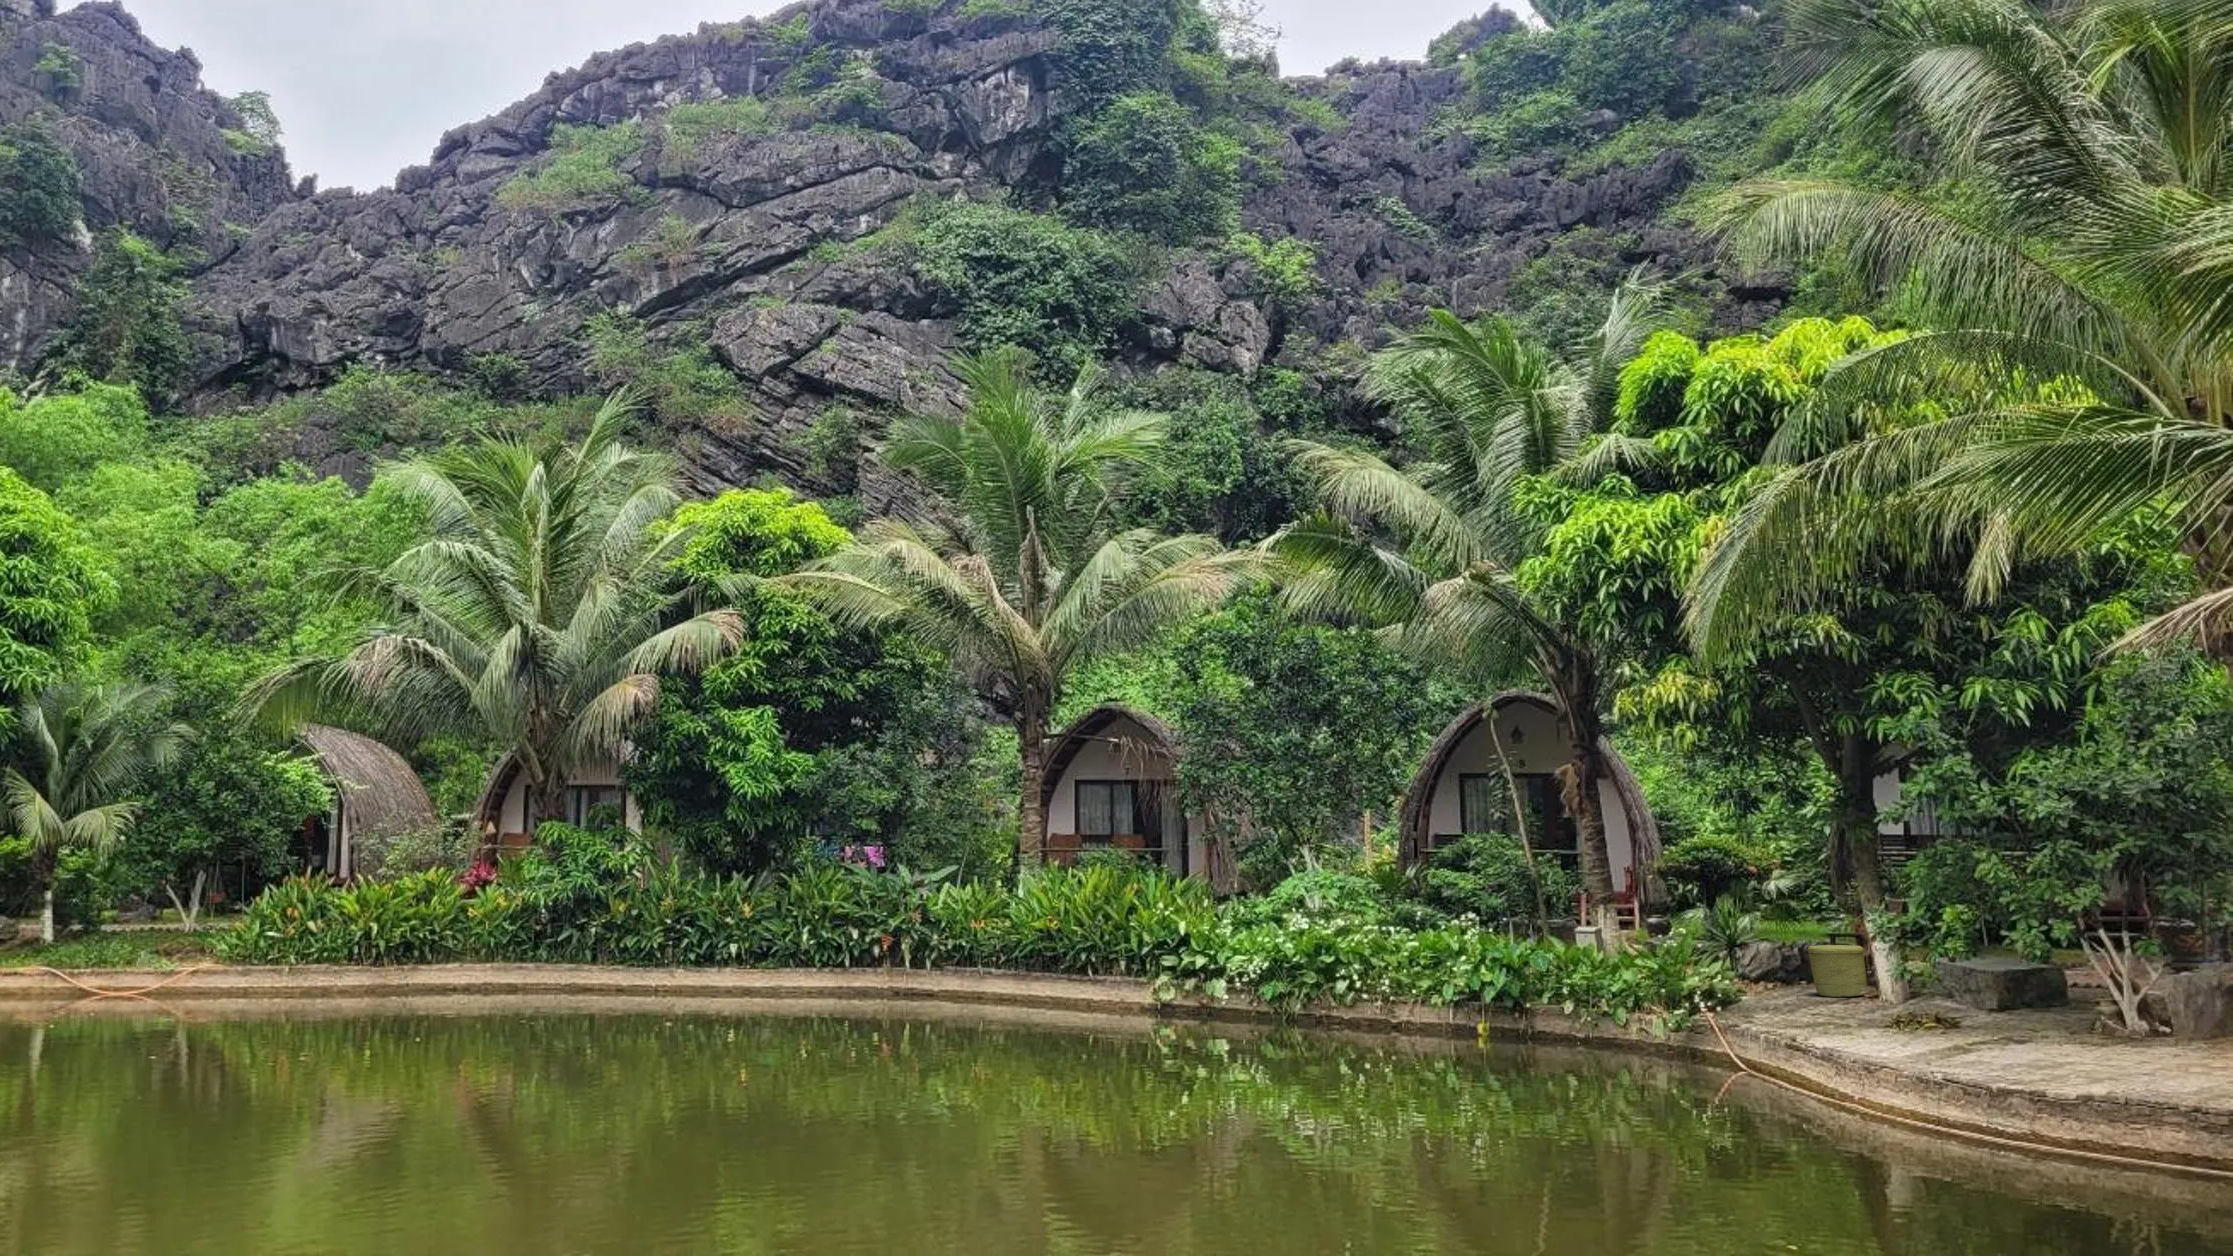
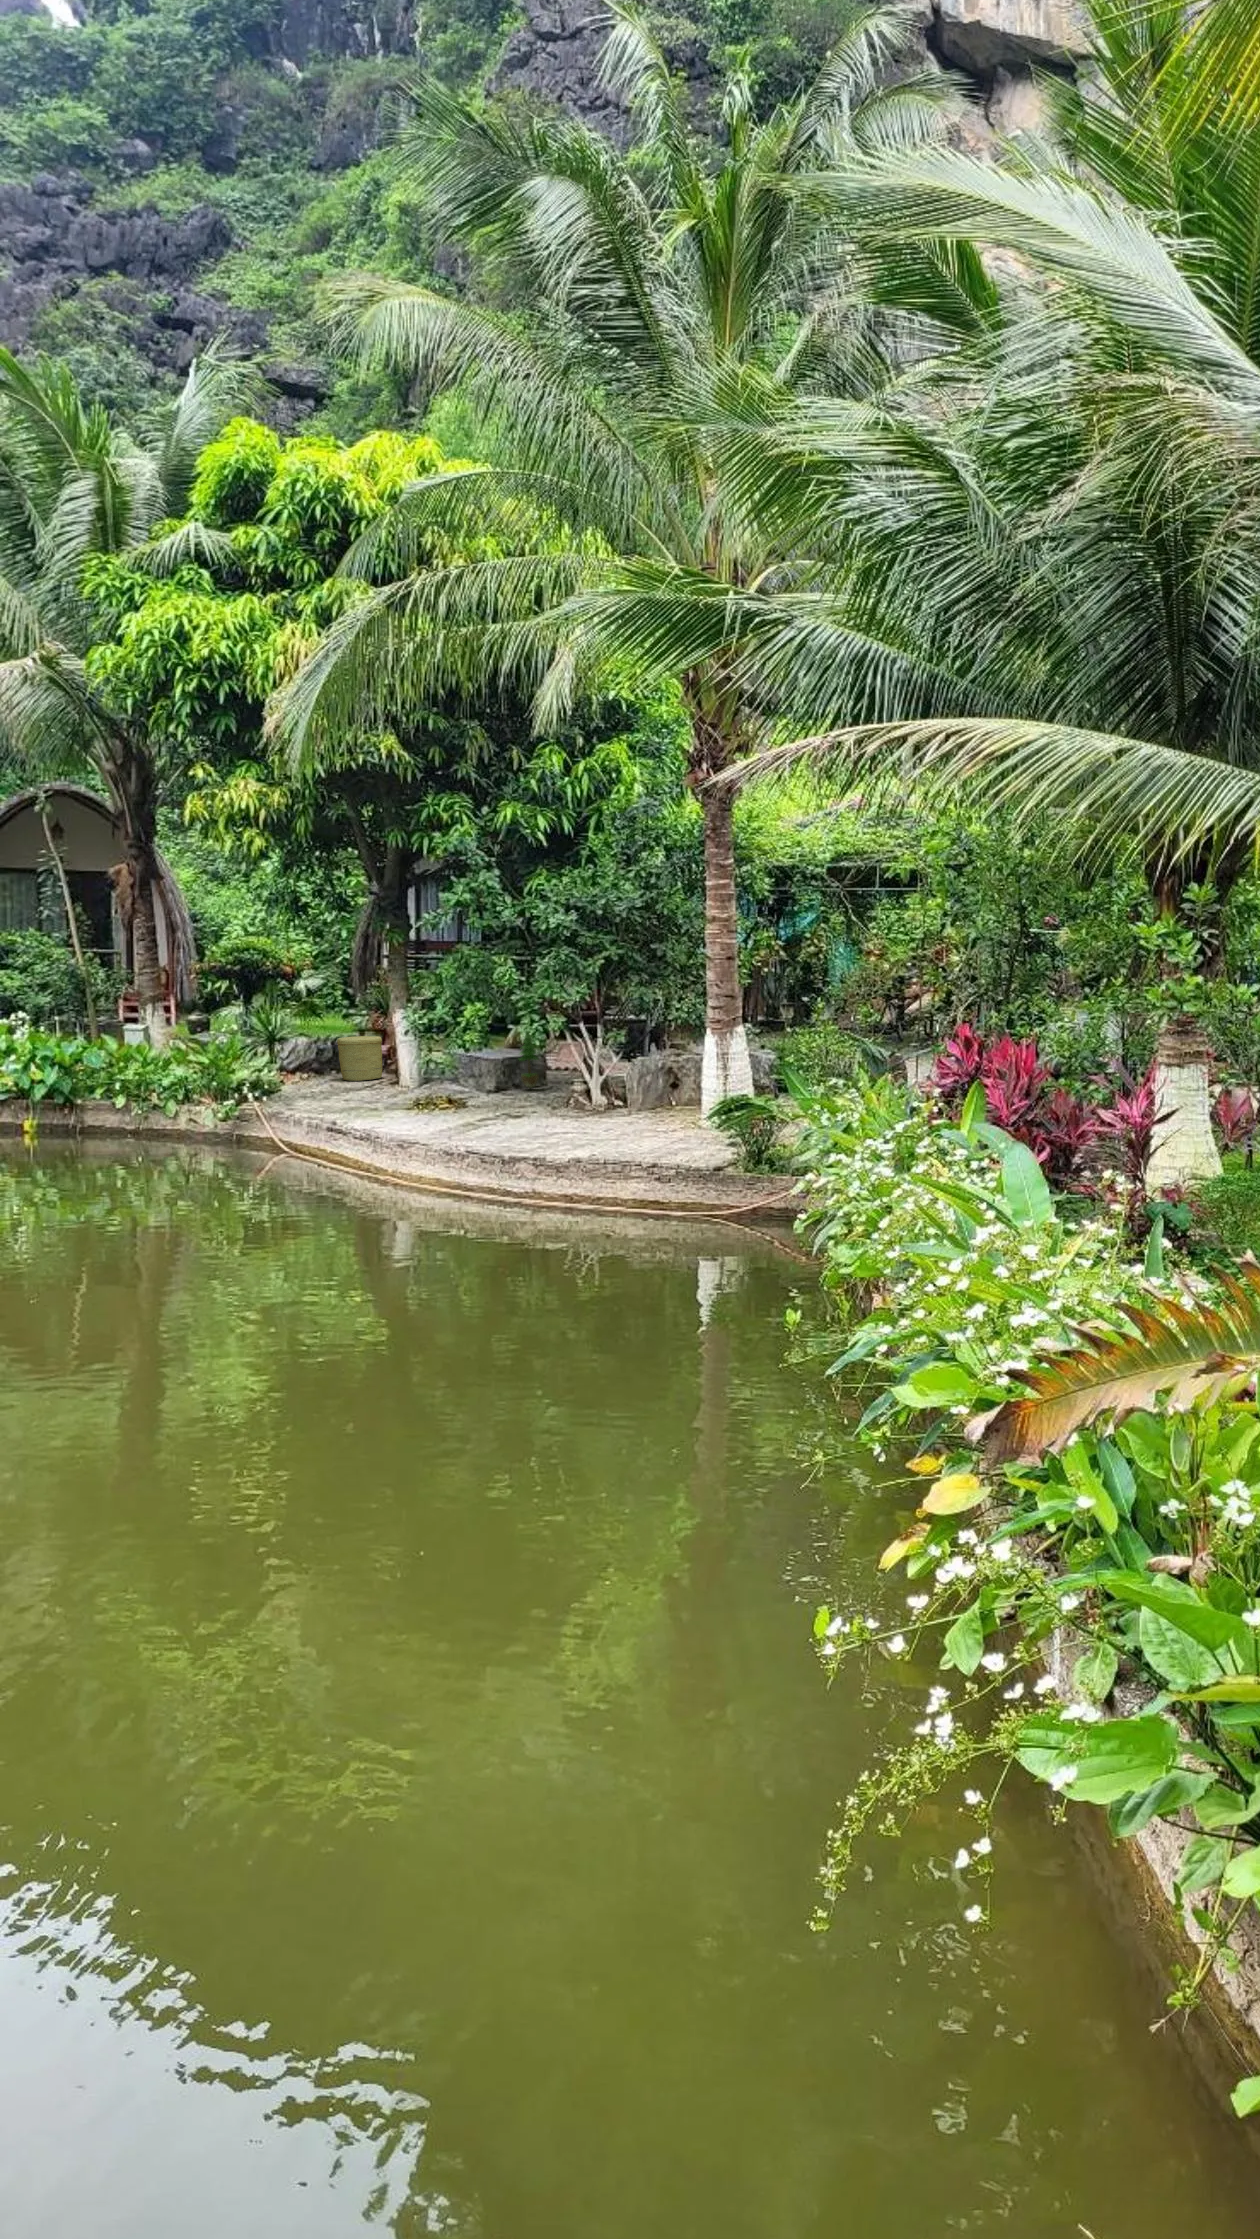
potted tree: none [2041,939,2076,1019] -> present [520,1031,538,1089]

